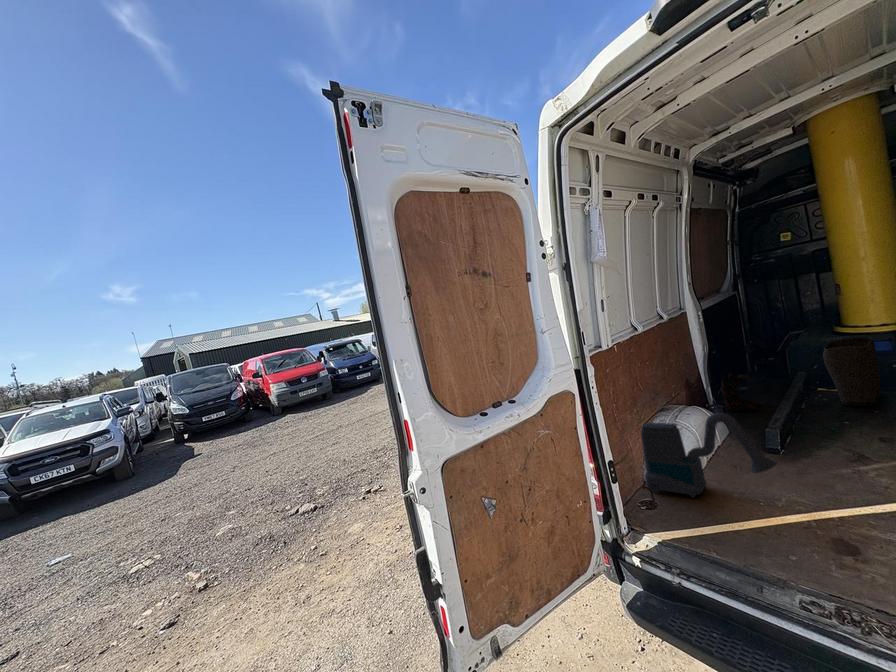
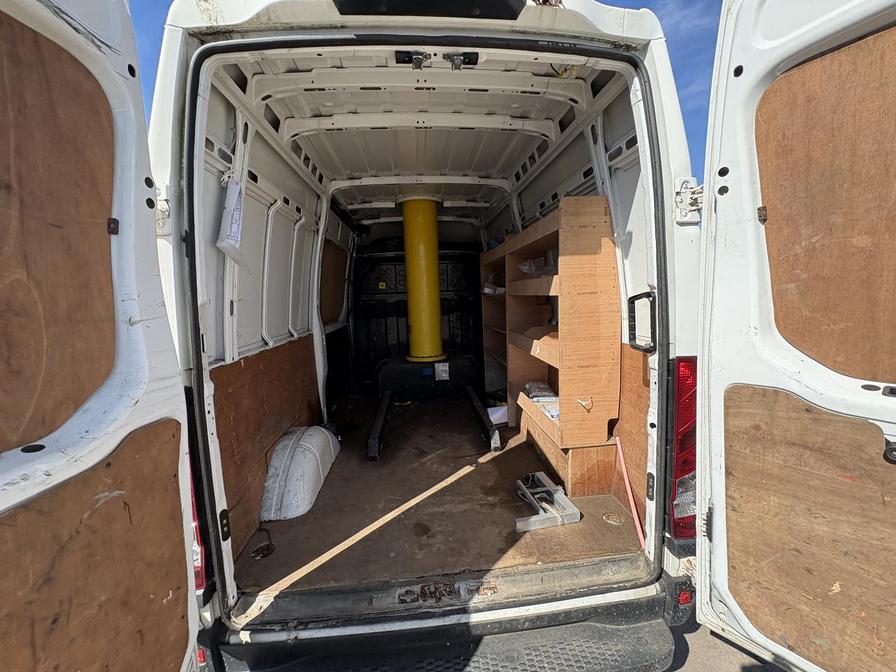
laundry basket: present [823,337,880,406] -> none [407,366,434,418]
vacuum cleaner: present [641,413,777,498] -> none [261,432,386,534]

